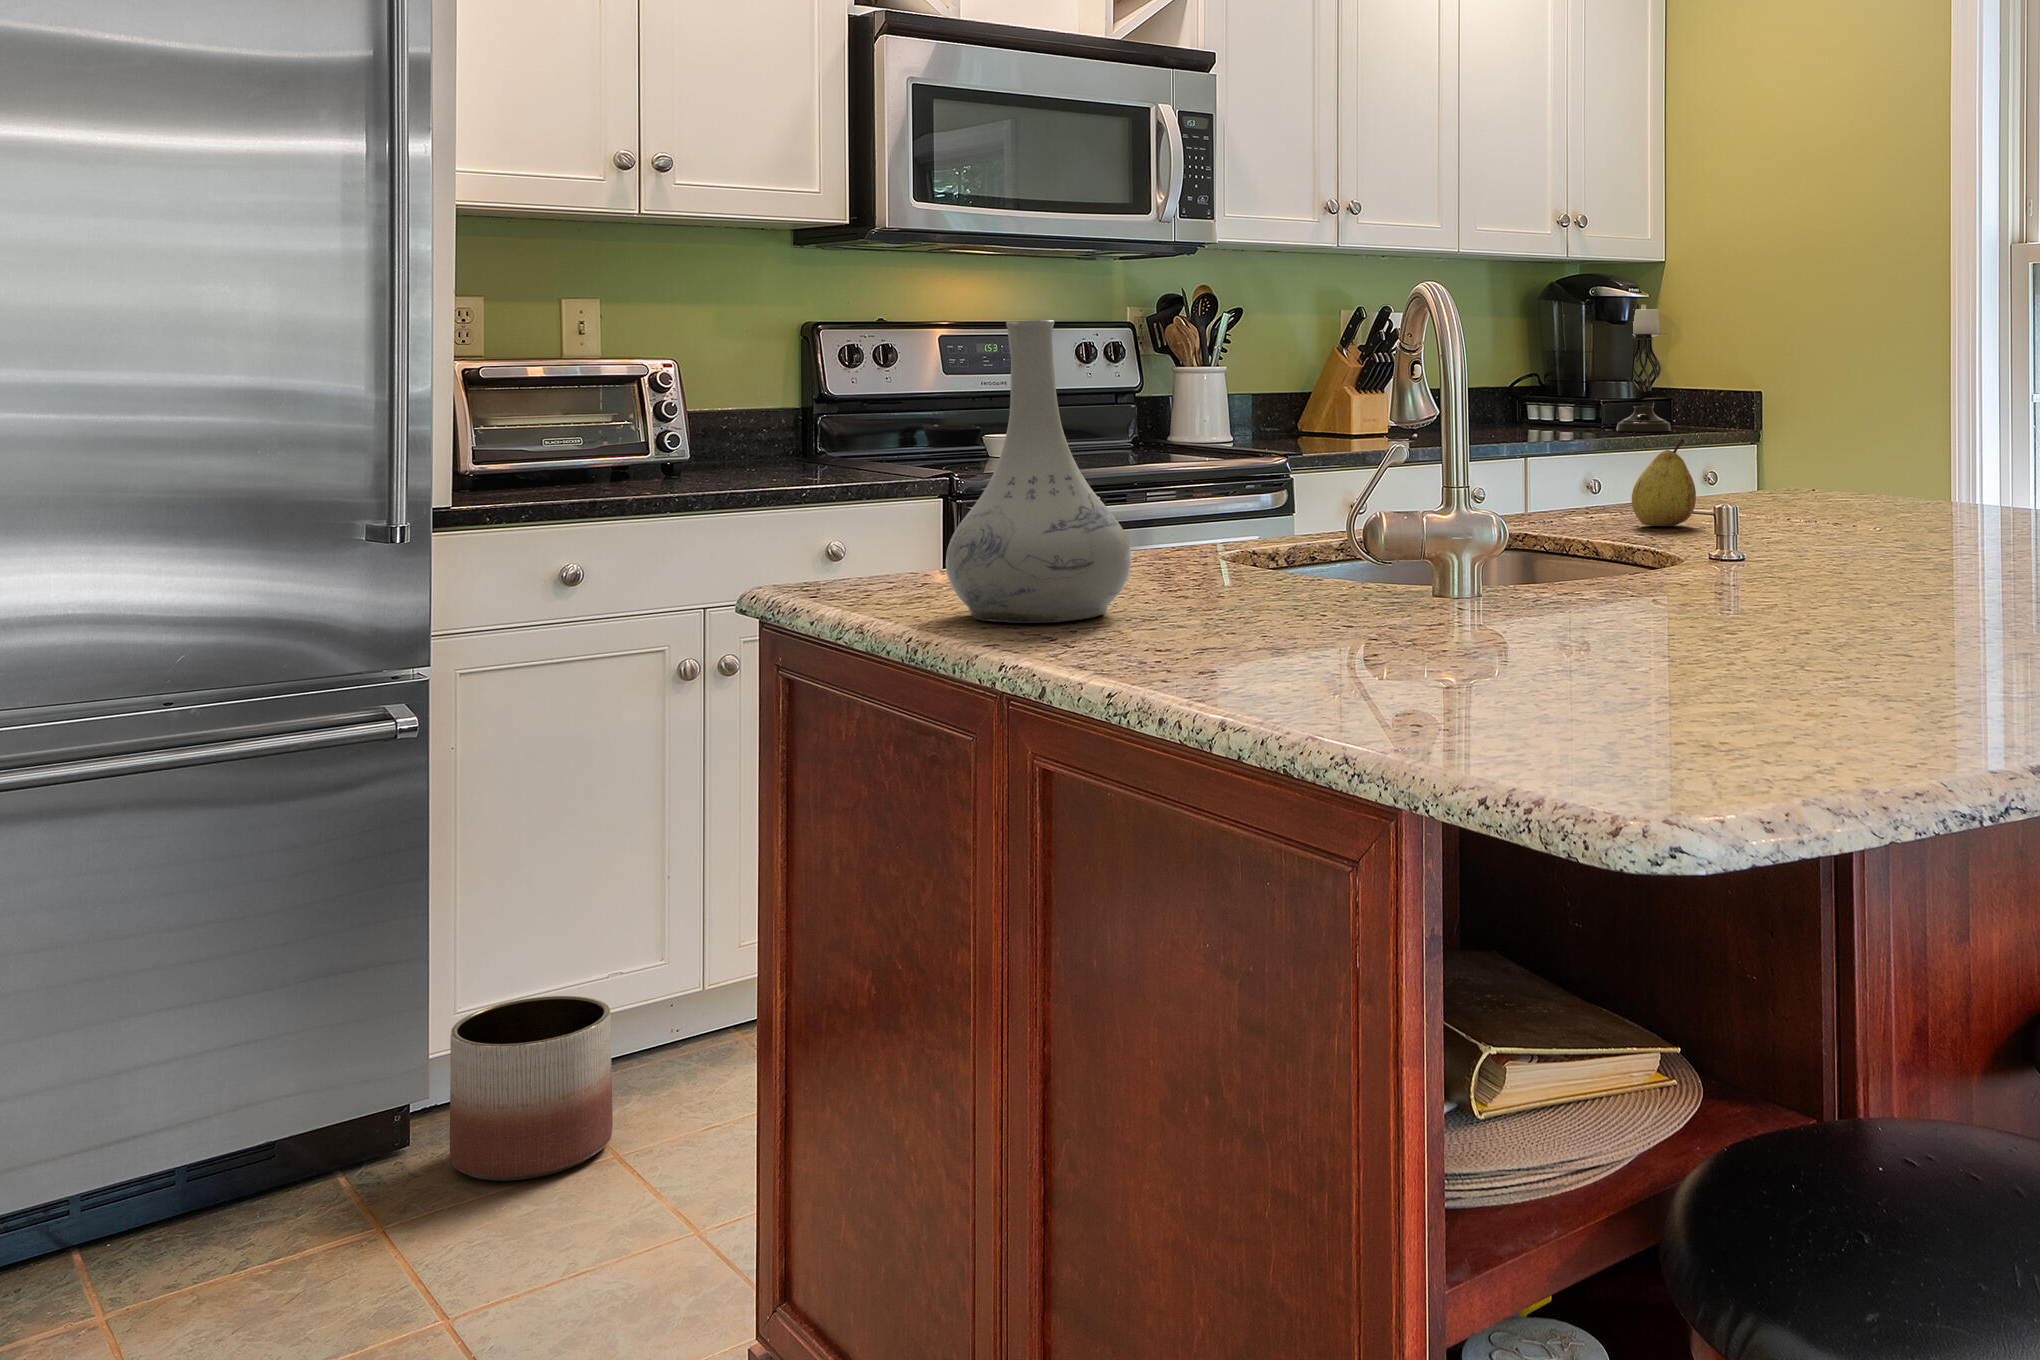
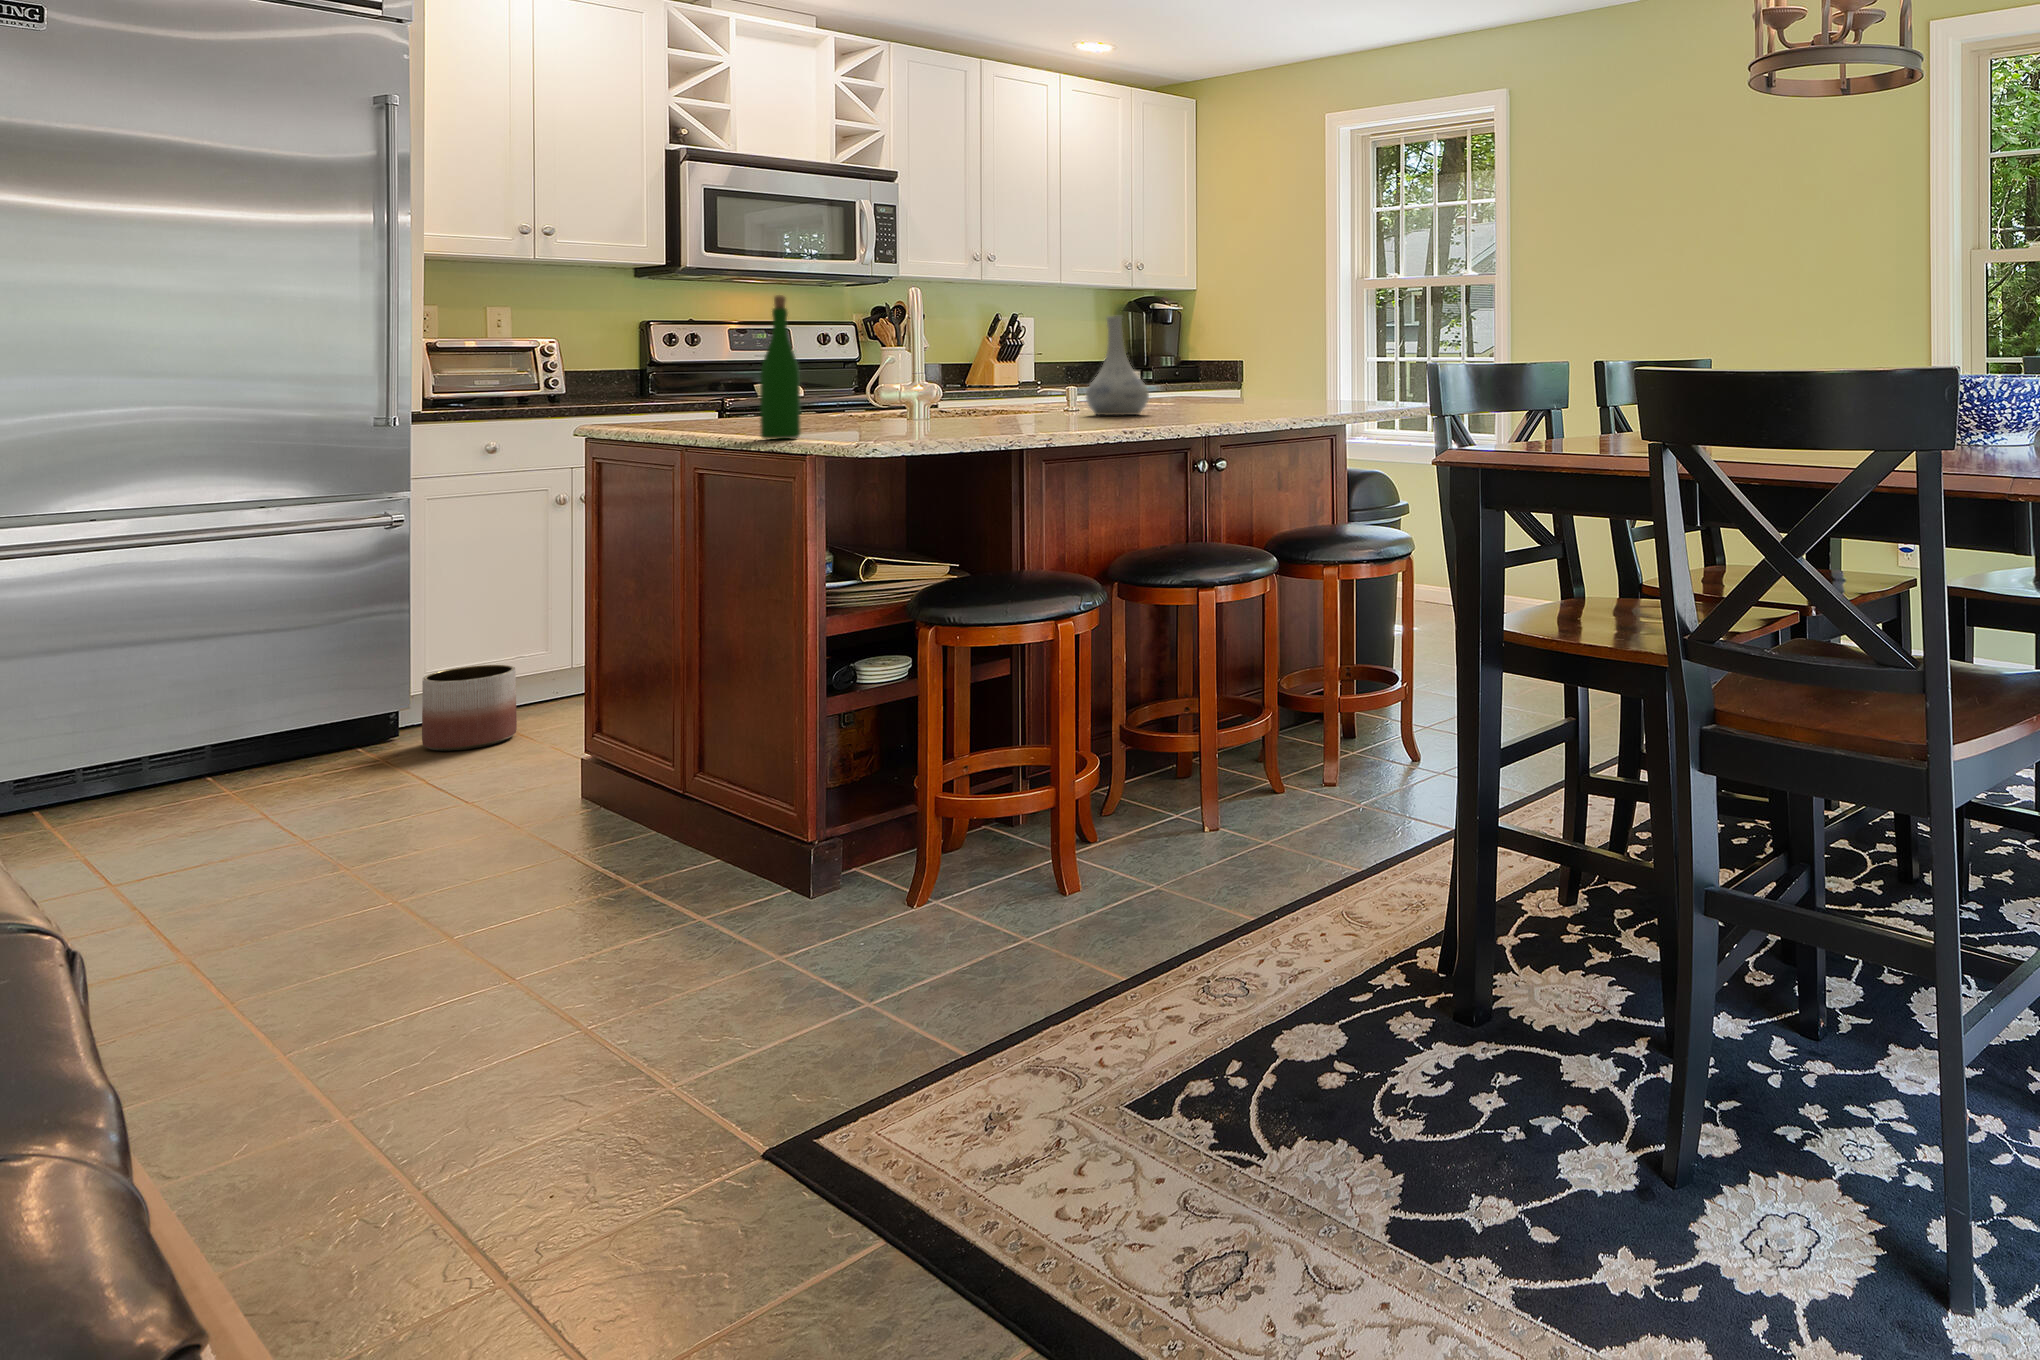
wine bottle: none [1242,289,1340,697] -> present [760,295,801,439]
candle holder: present [1617,305,1671,432] -> none [1164,315,1195,386]
vase: present [946,320,1131,623] -> present [1086,316,1149,415]
fruit: present [1632,439,1696,526] -> none [1046,371,1077,410]

